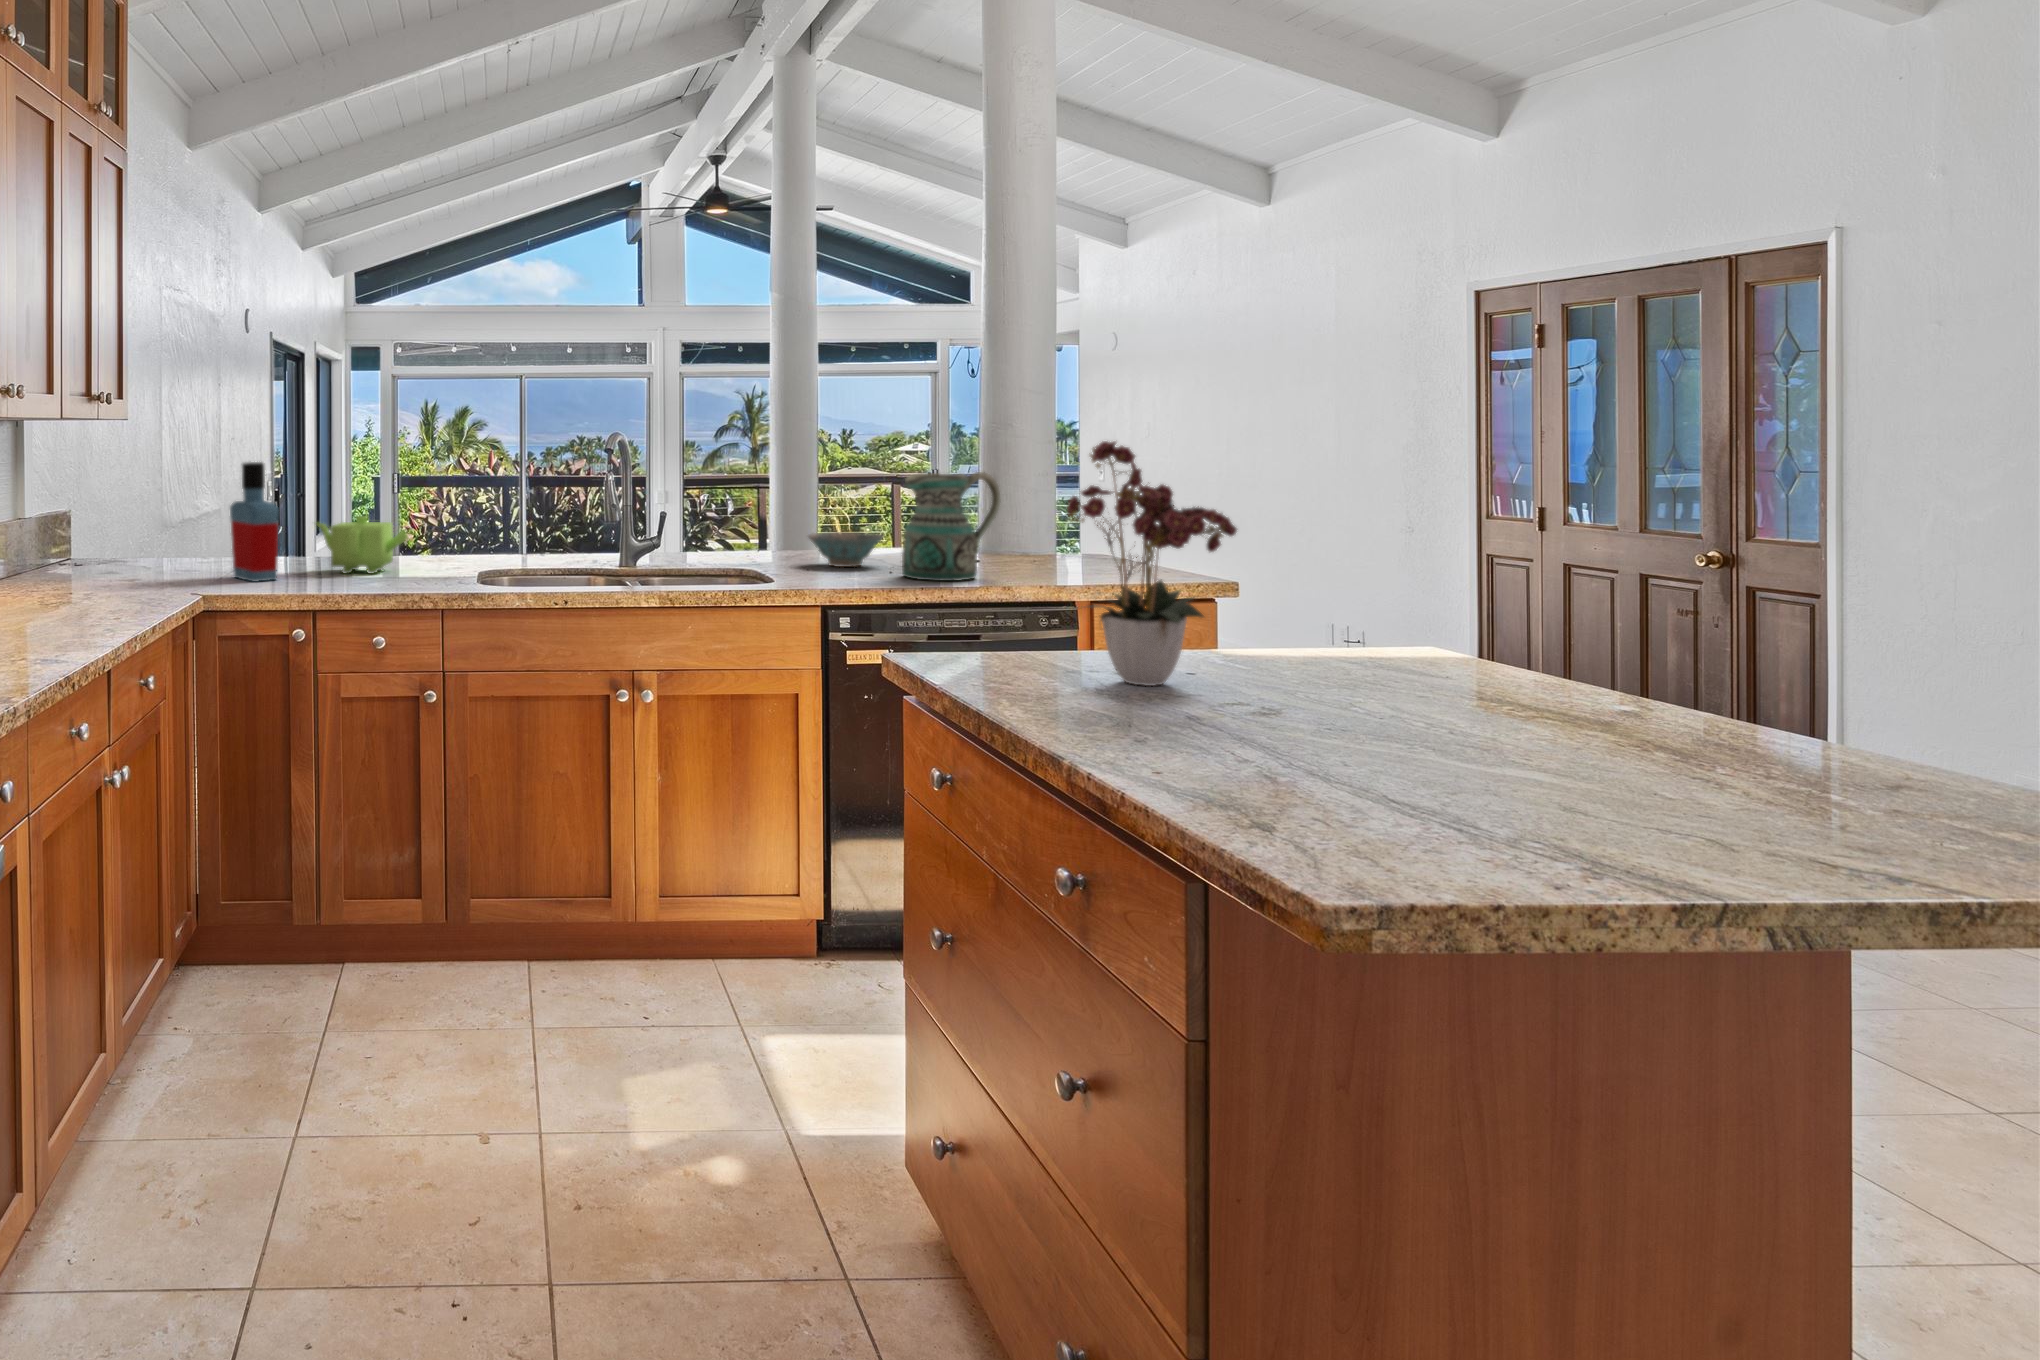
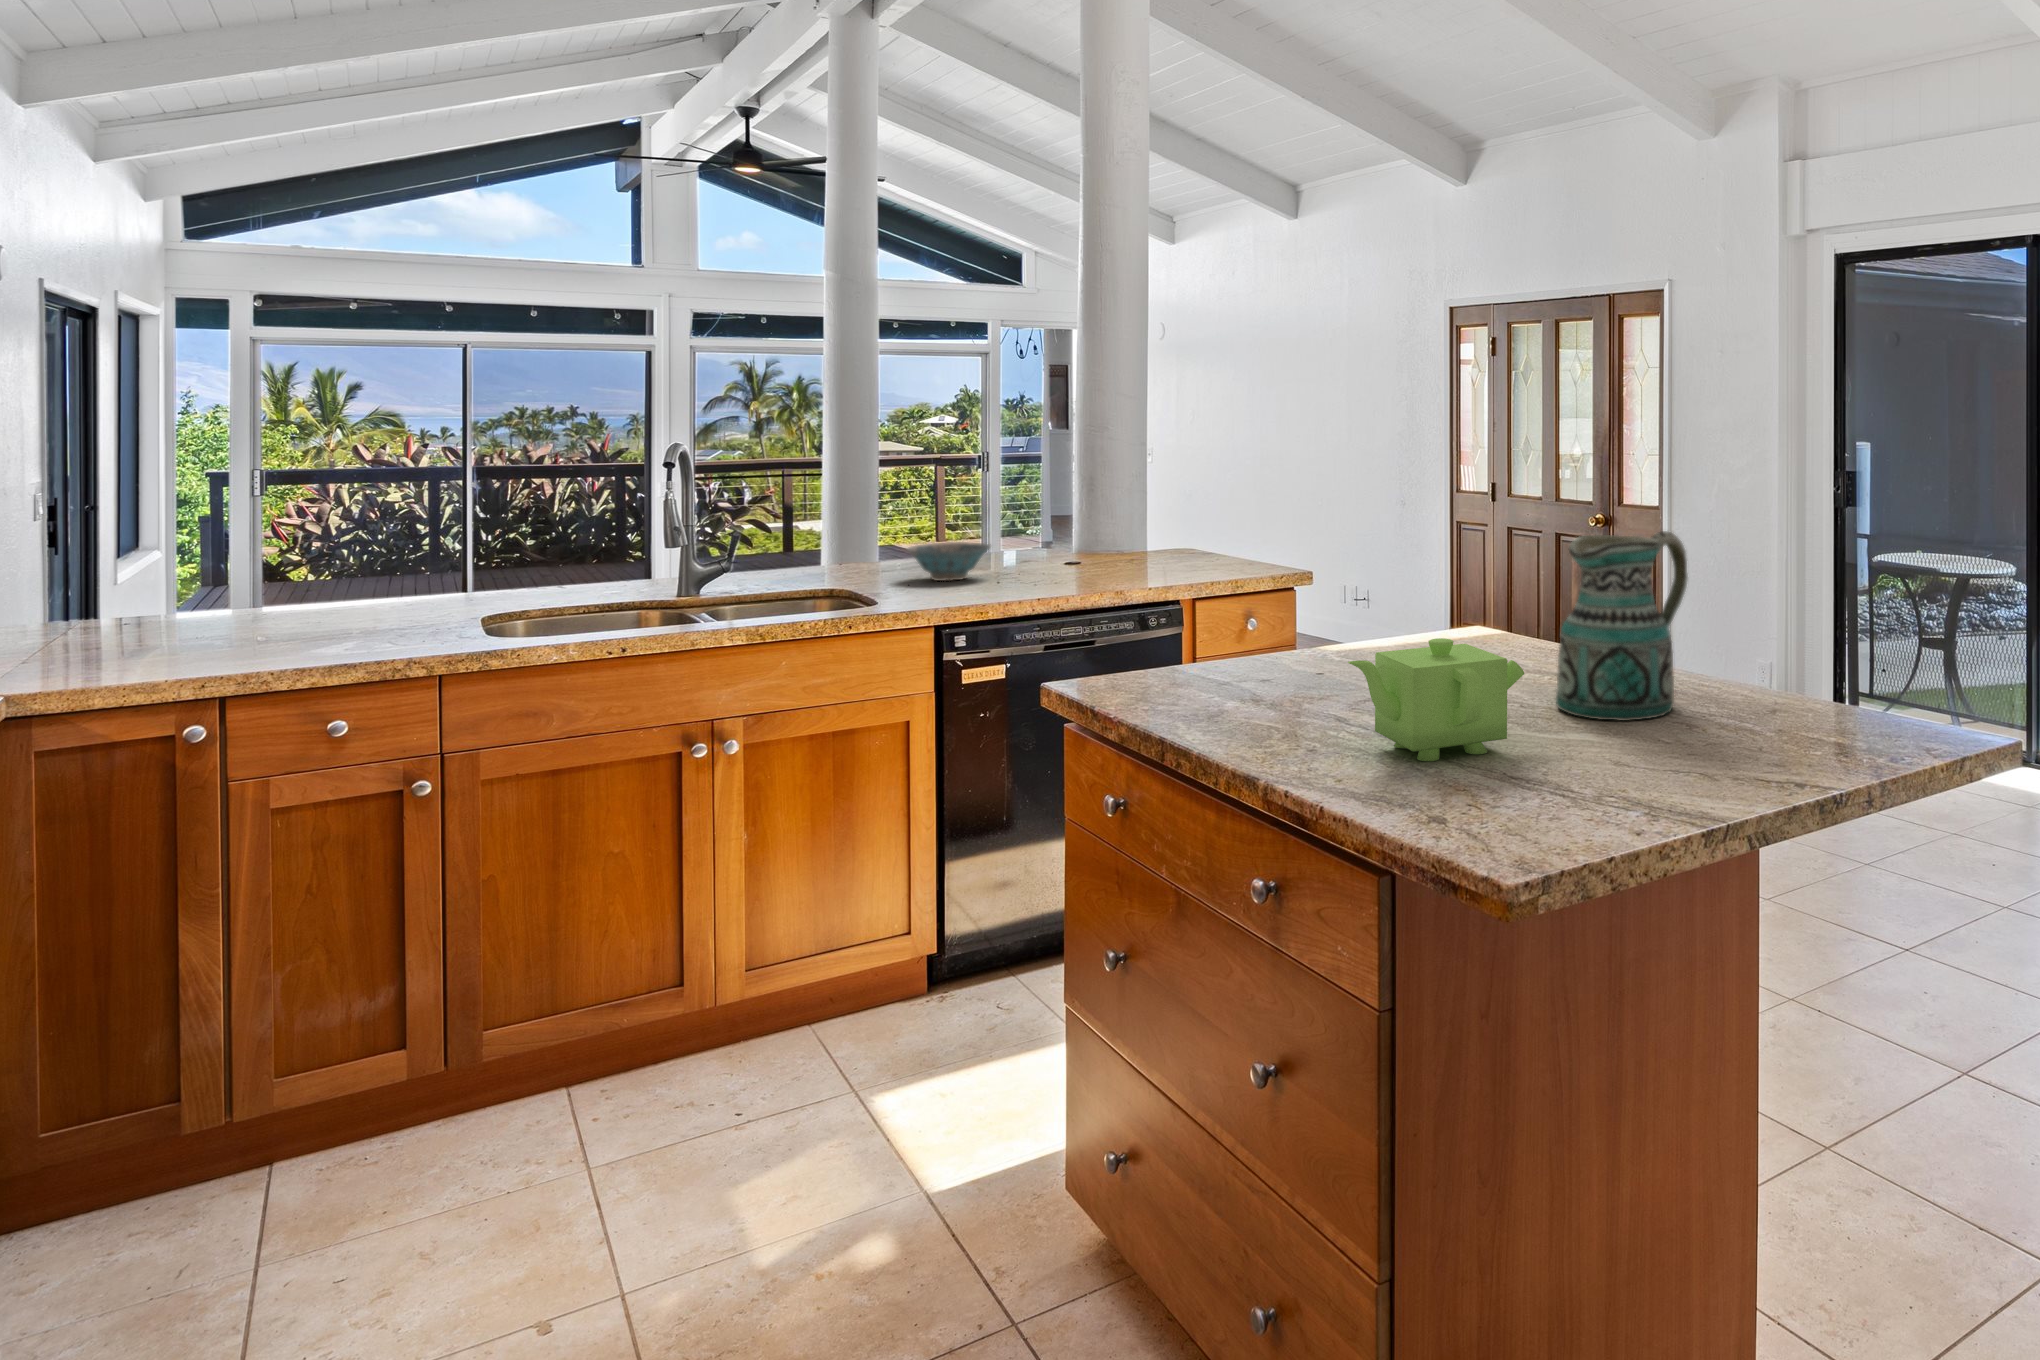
flower arrangement: present [1067,441,1237,686] -> none [1216,462,1374,692]
bottle: present [230,462,279,581] -> none [49,493,150,664]
ceramic pitcher: present [902,472,1000,581] -> present [1556,531,1688,721]
teapot: present [317,516,408,573] -> present [1348,638,1524,761]

